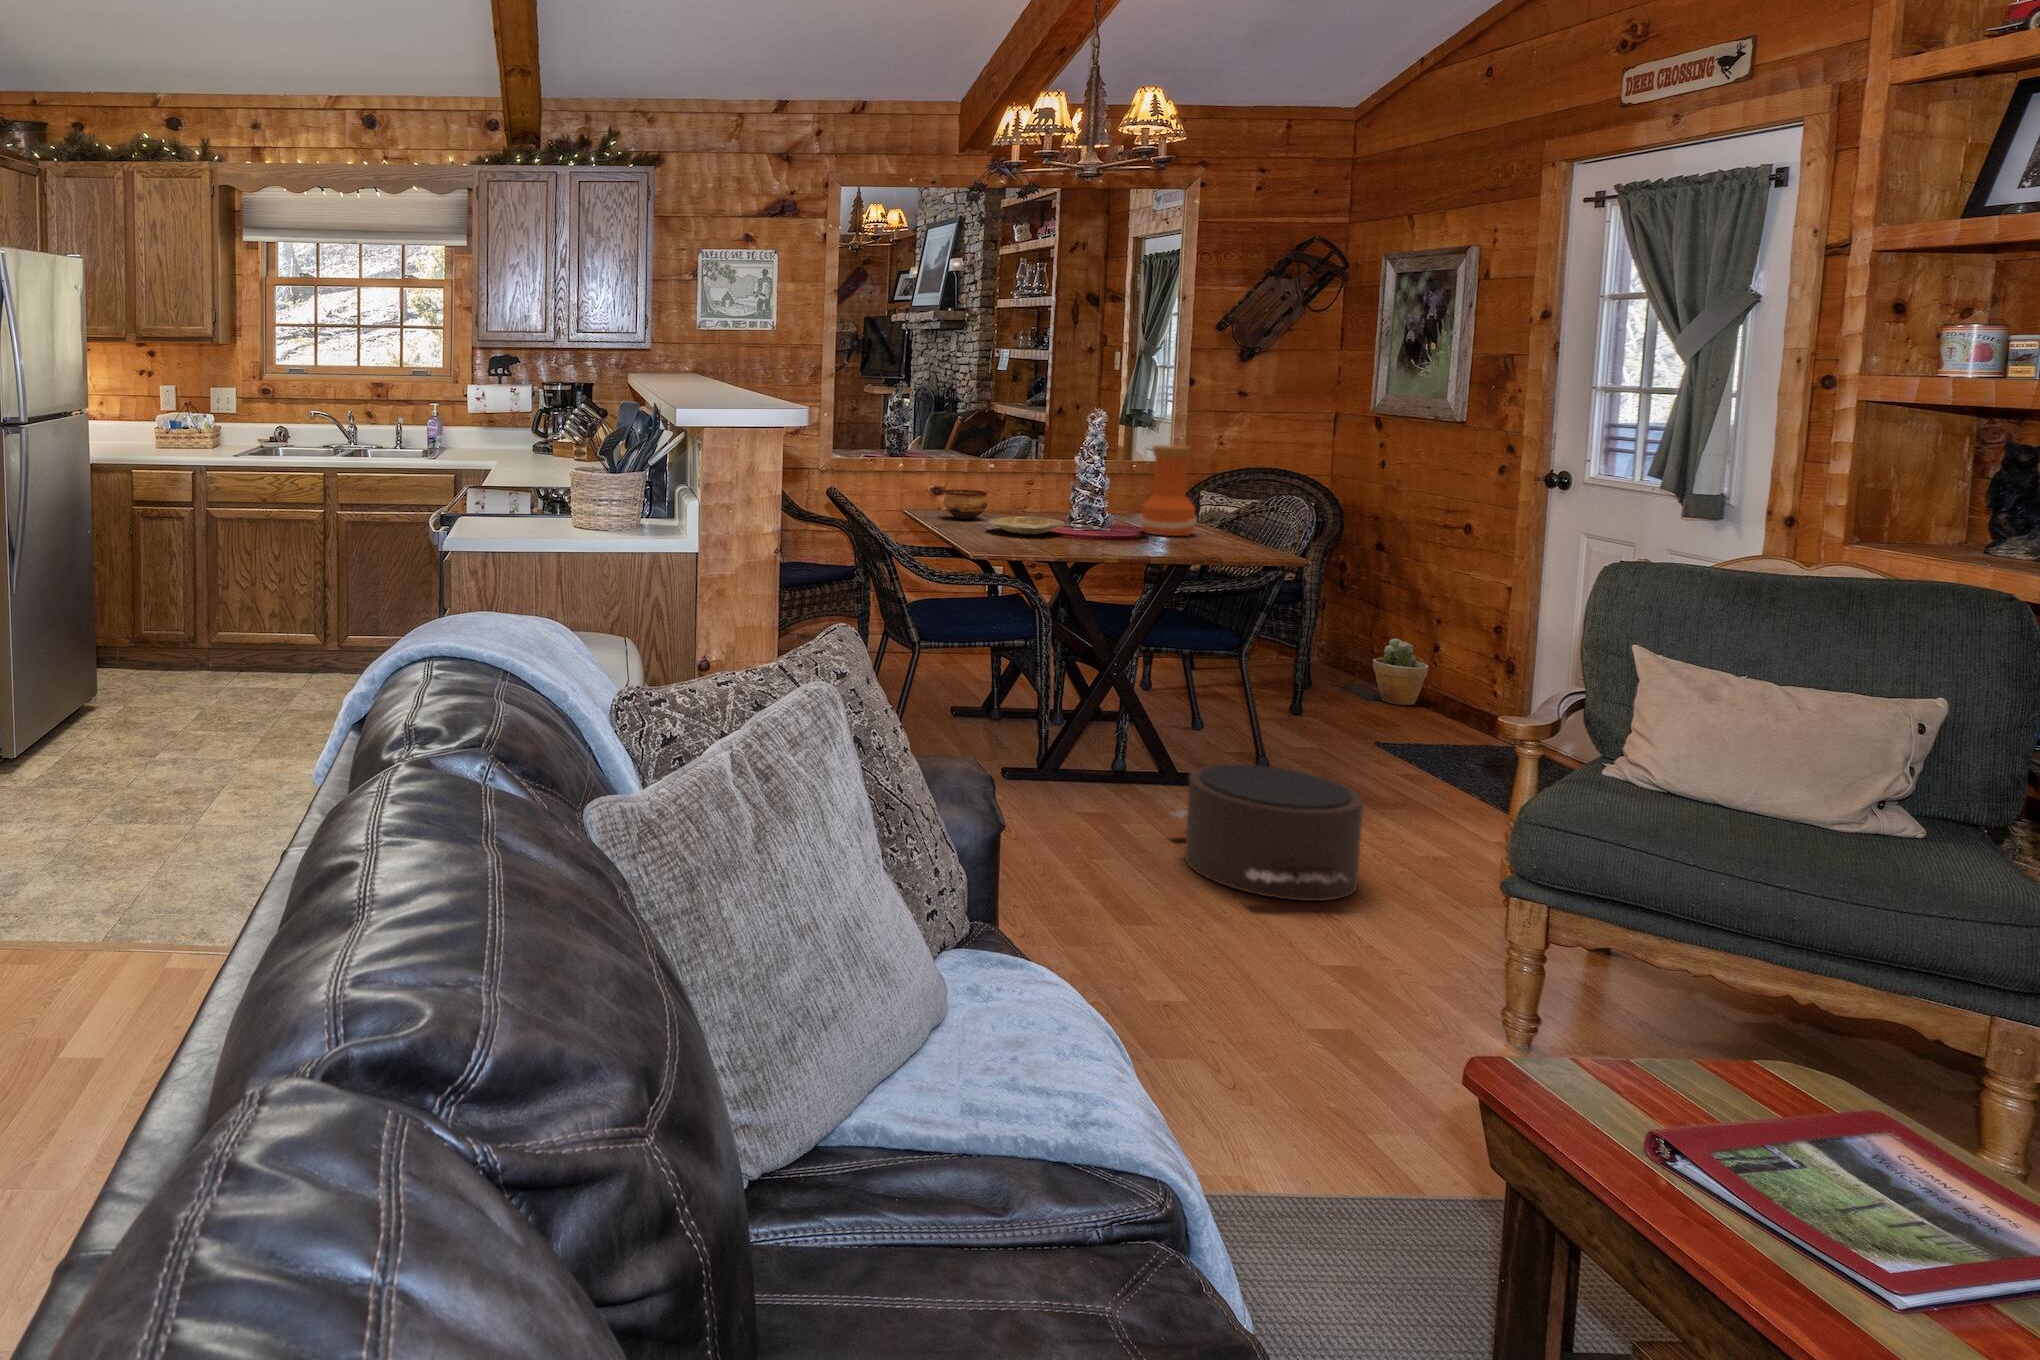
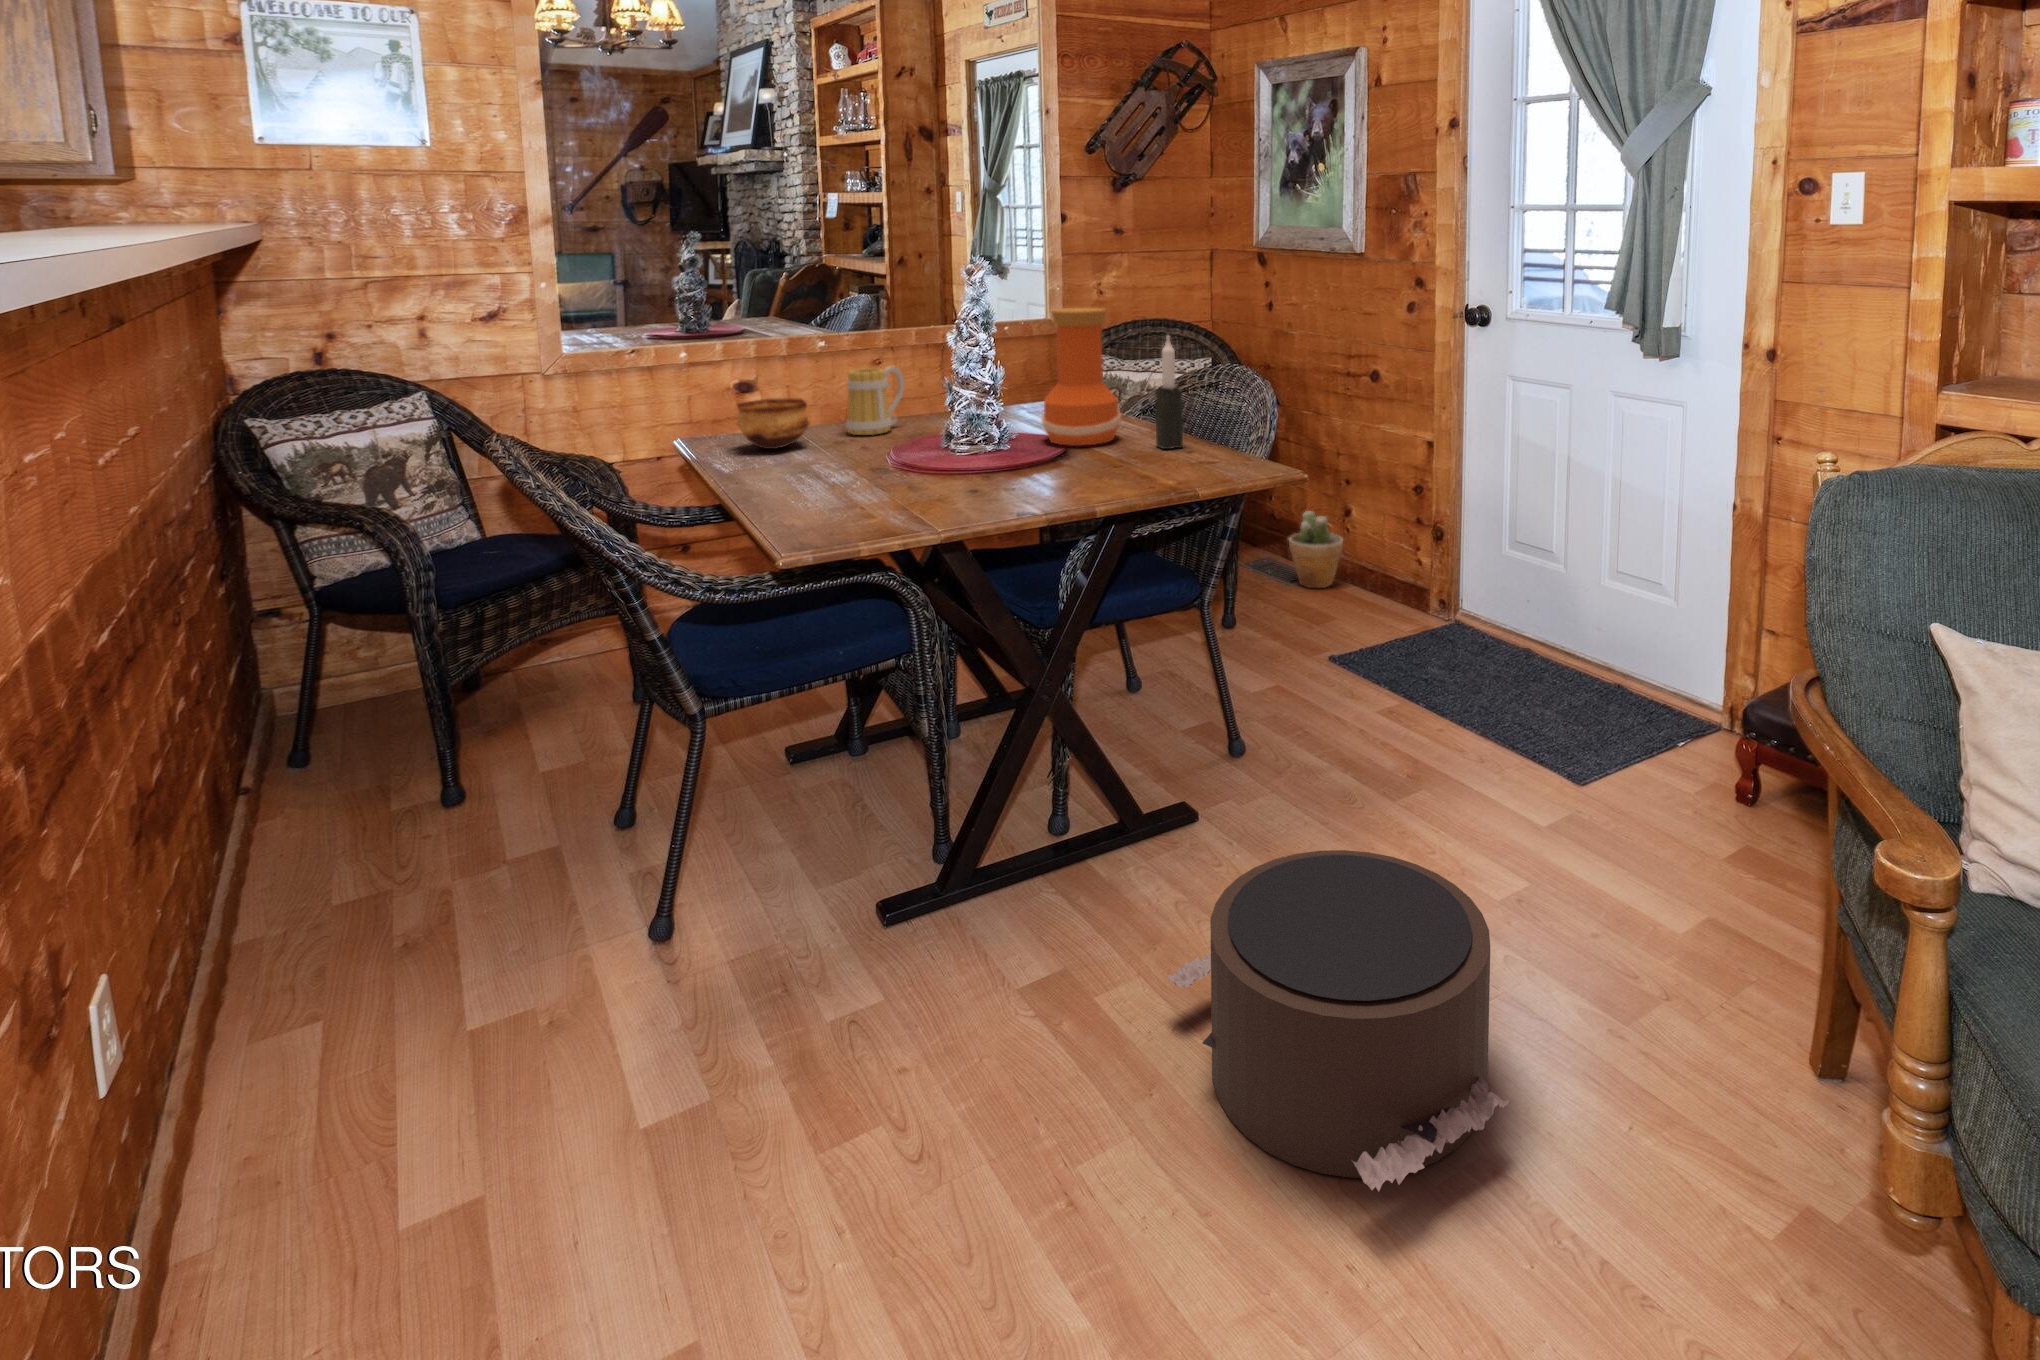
candle: none [1219,467,1240,543] -> present [1155,336,1183,449]
mug: none [1009,477,1049,519] -> present [846,367,904,435]
plate: present [987,516,1065,534] -> none [808,438,935,475]

